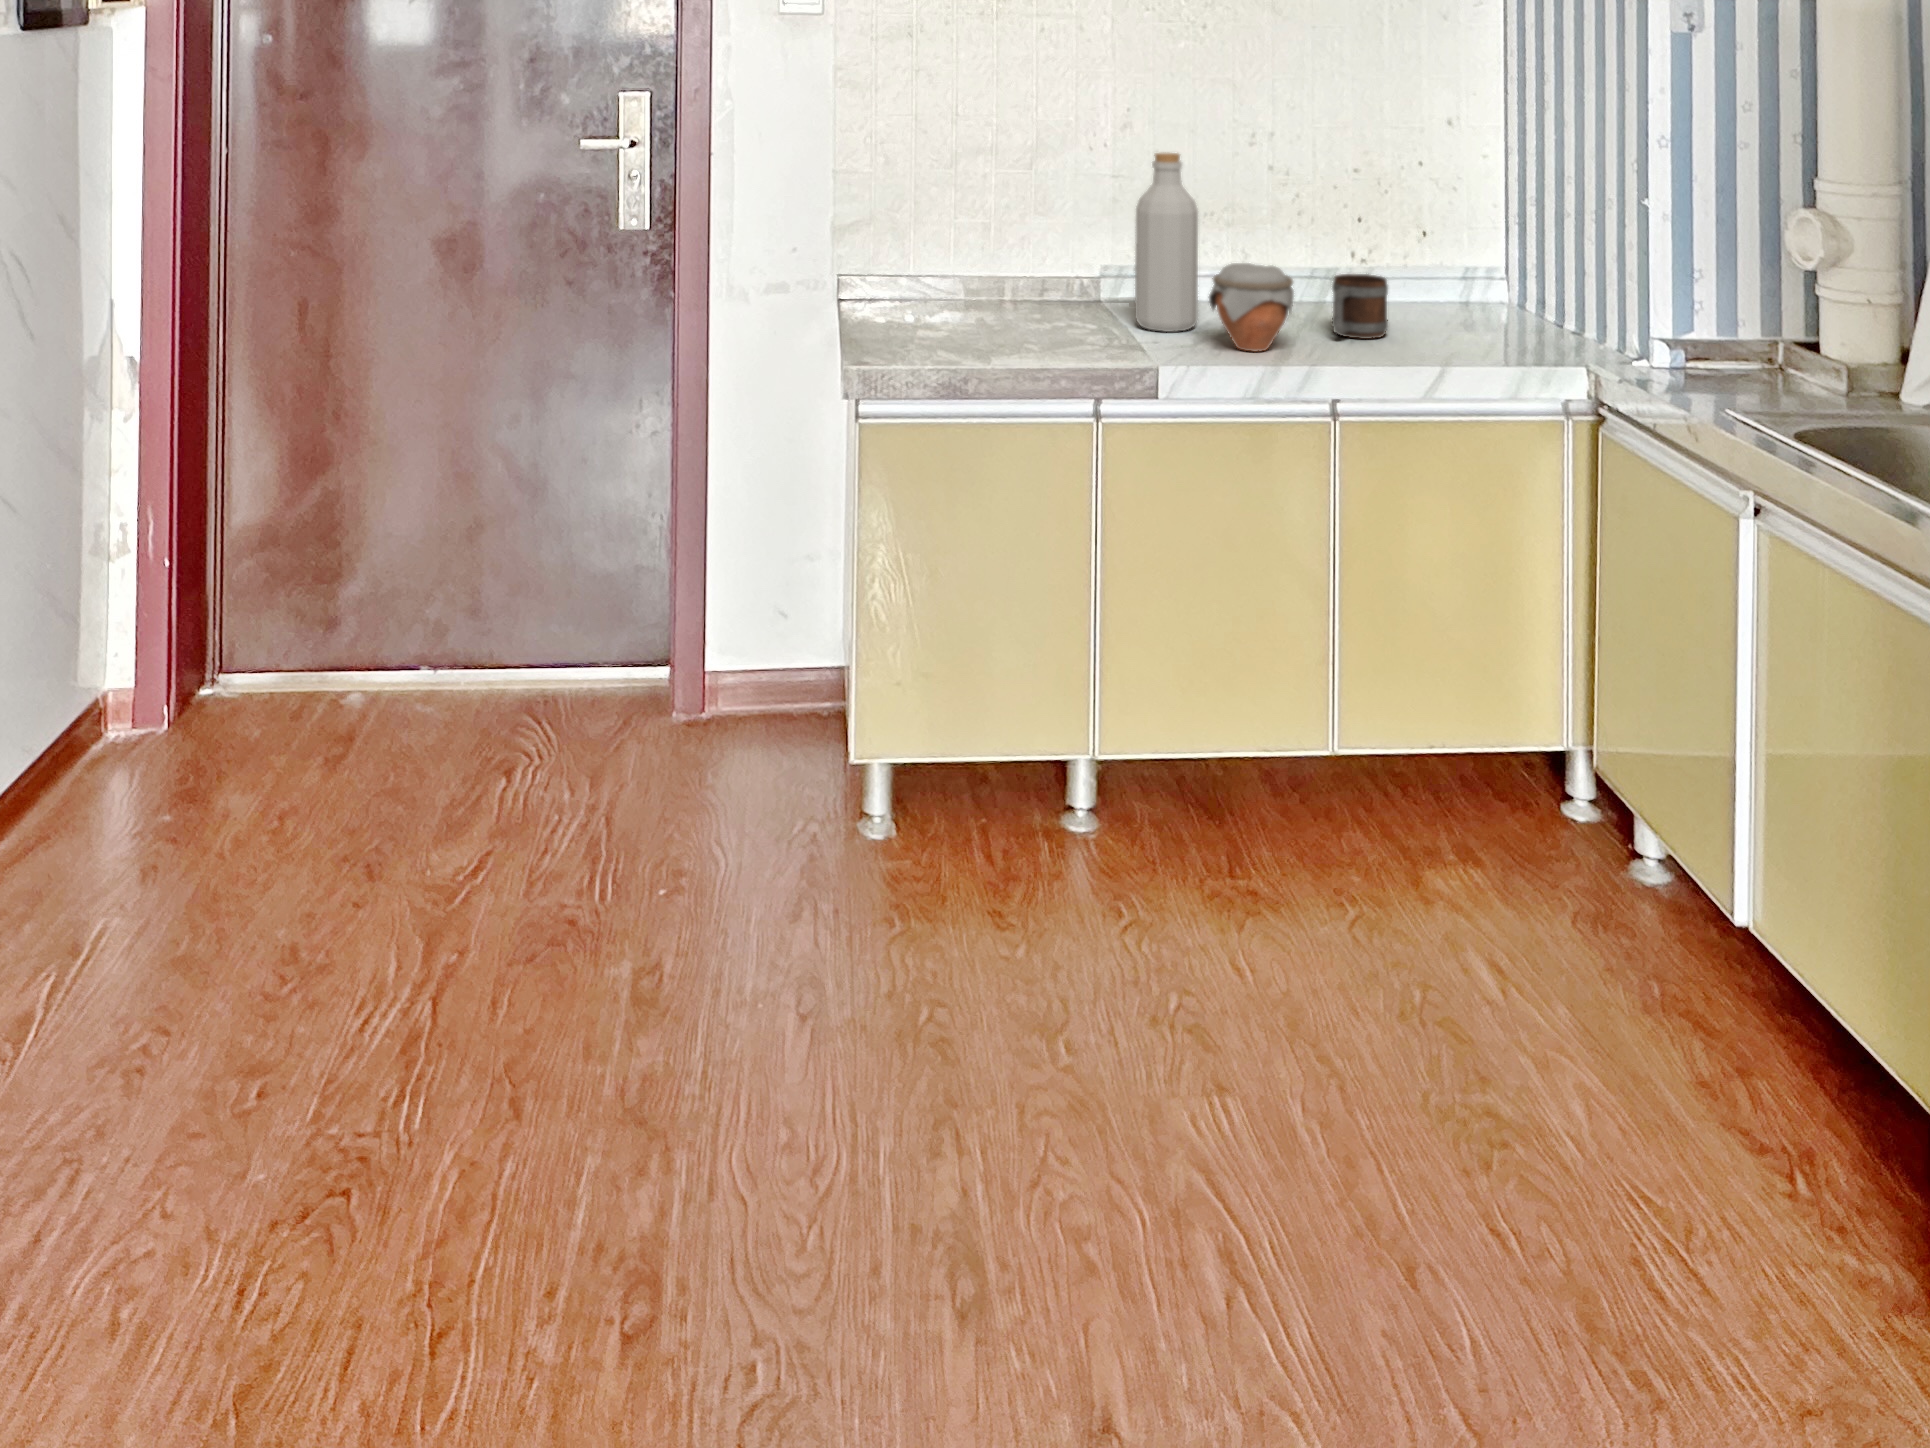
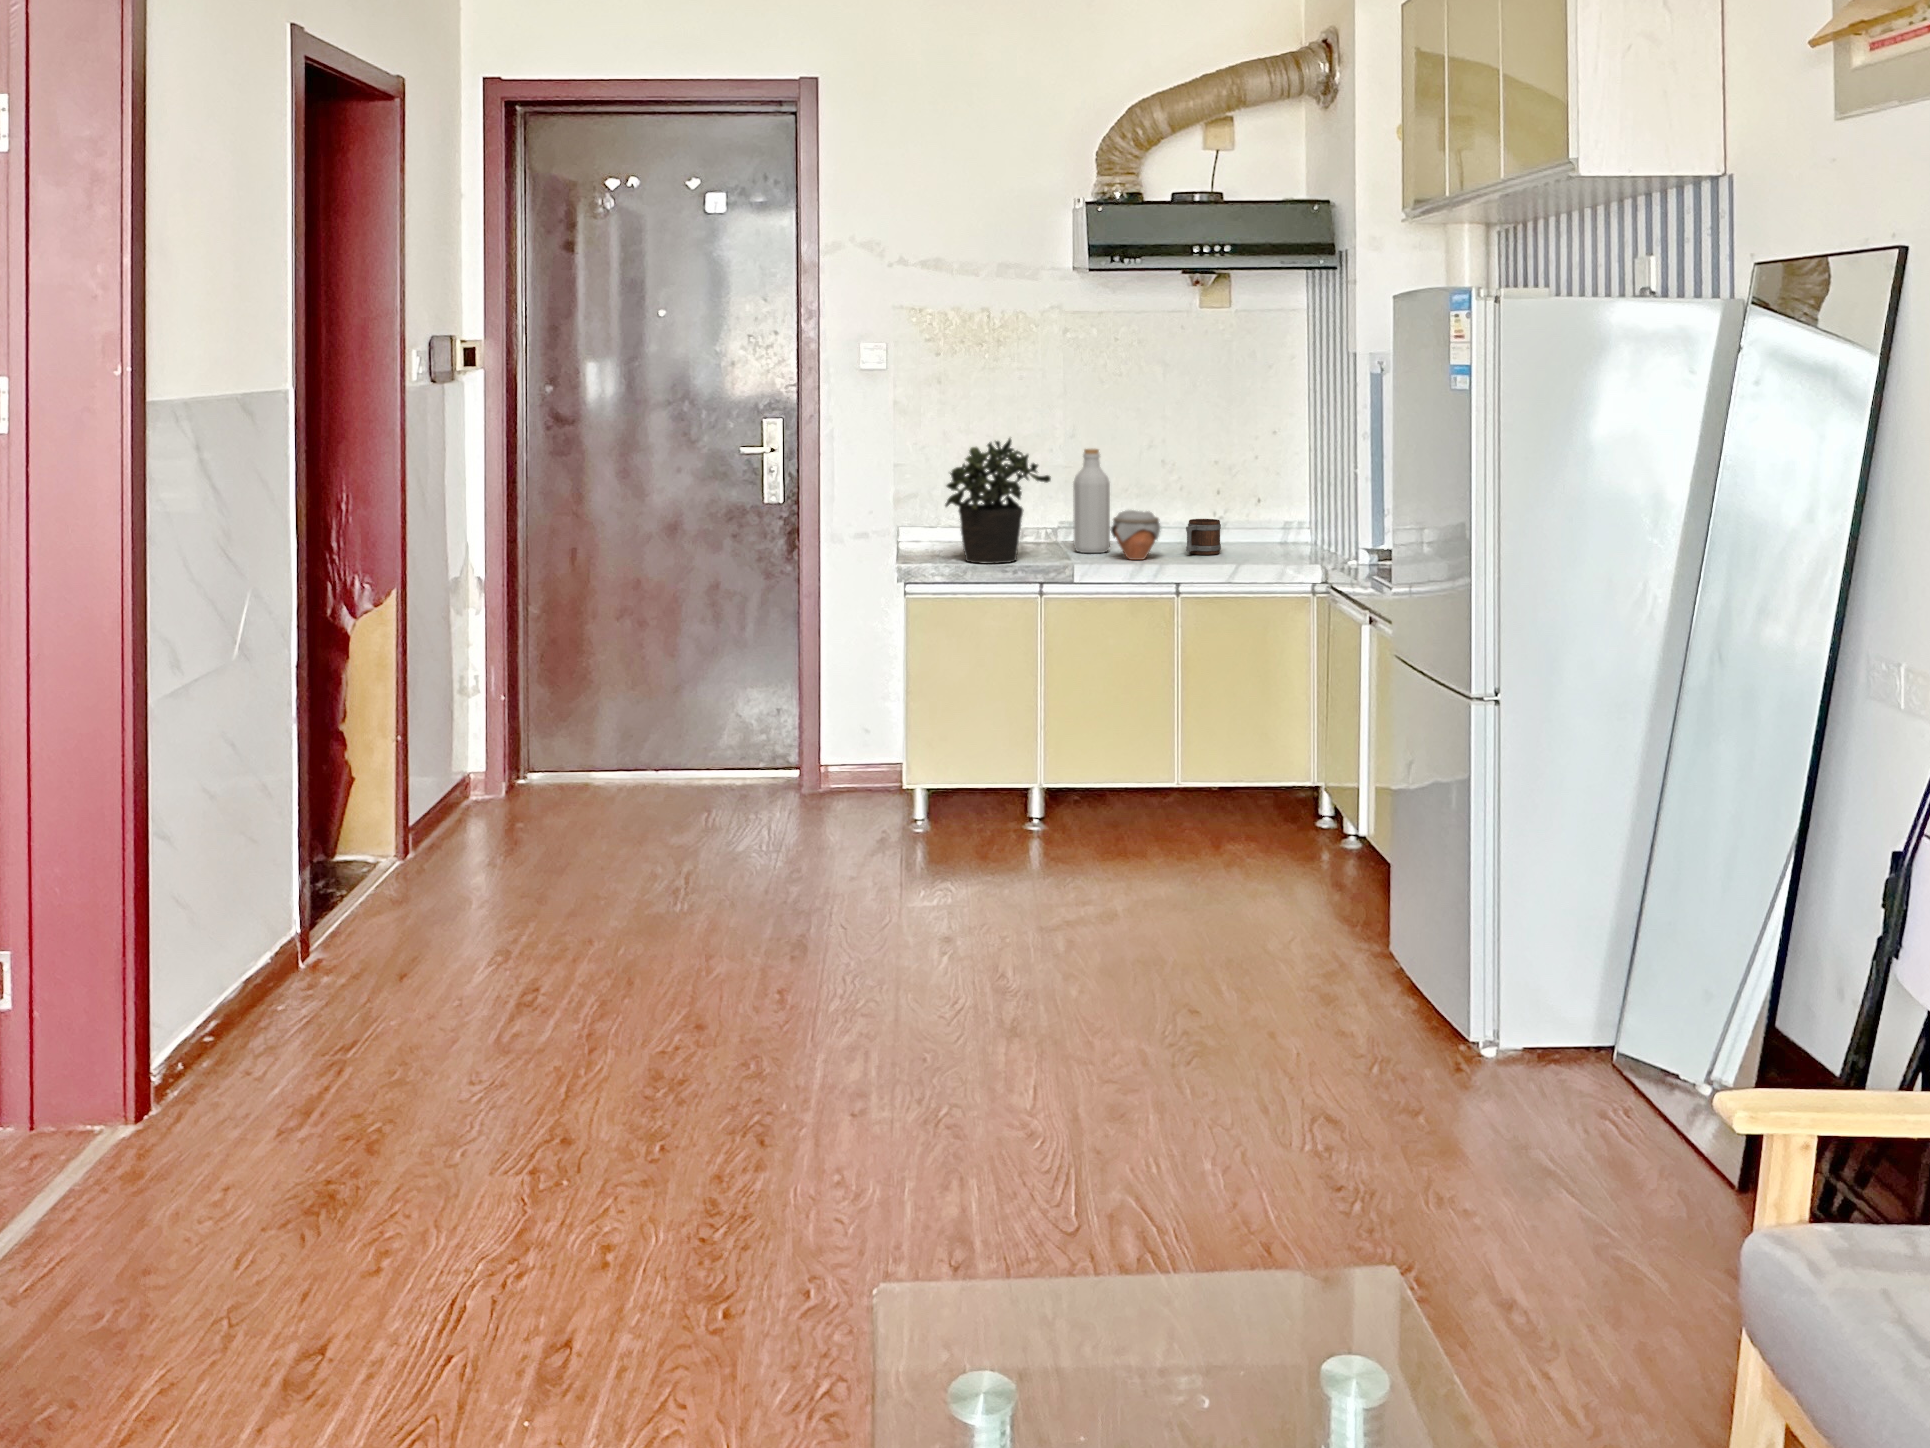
potted plant: none [925,135,1109,359] -> present [945,438,1051,564]

